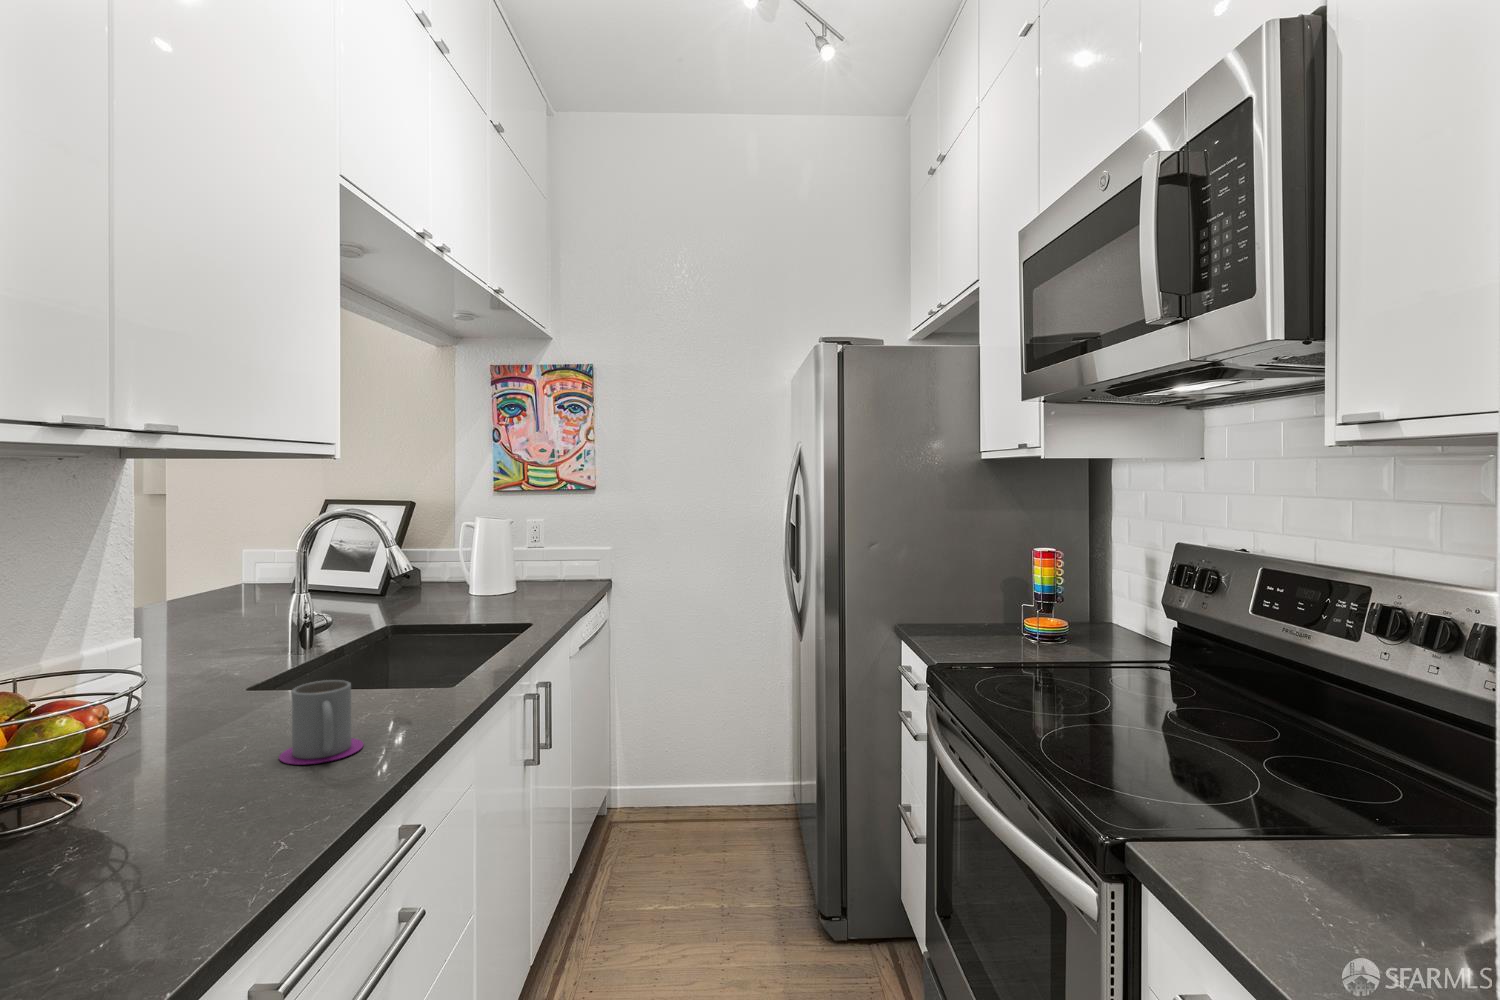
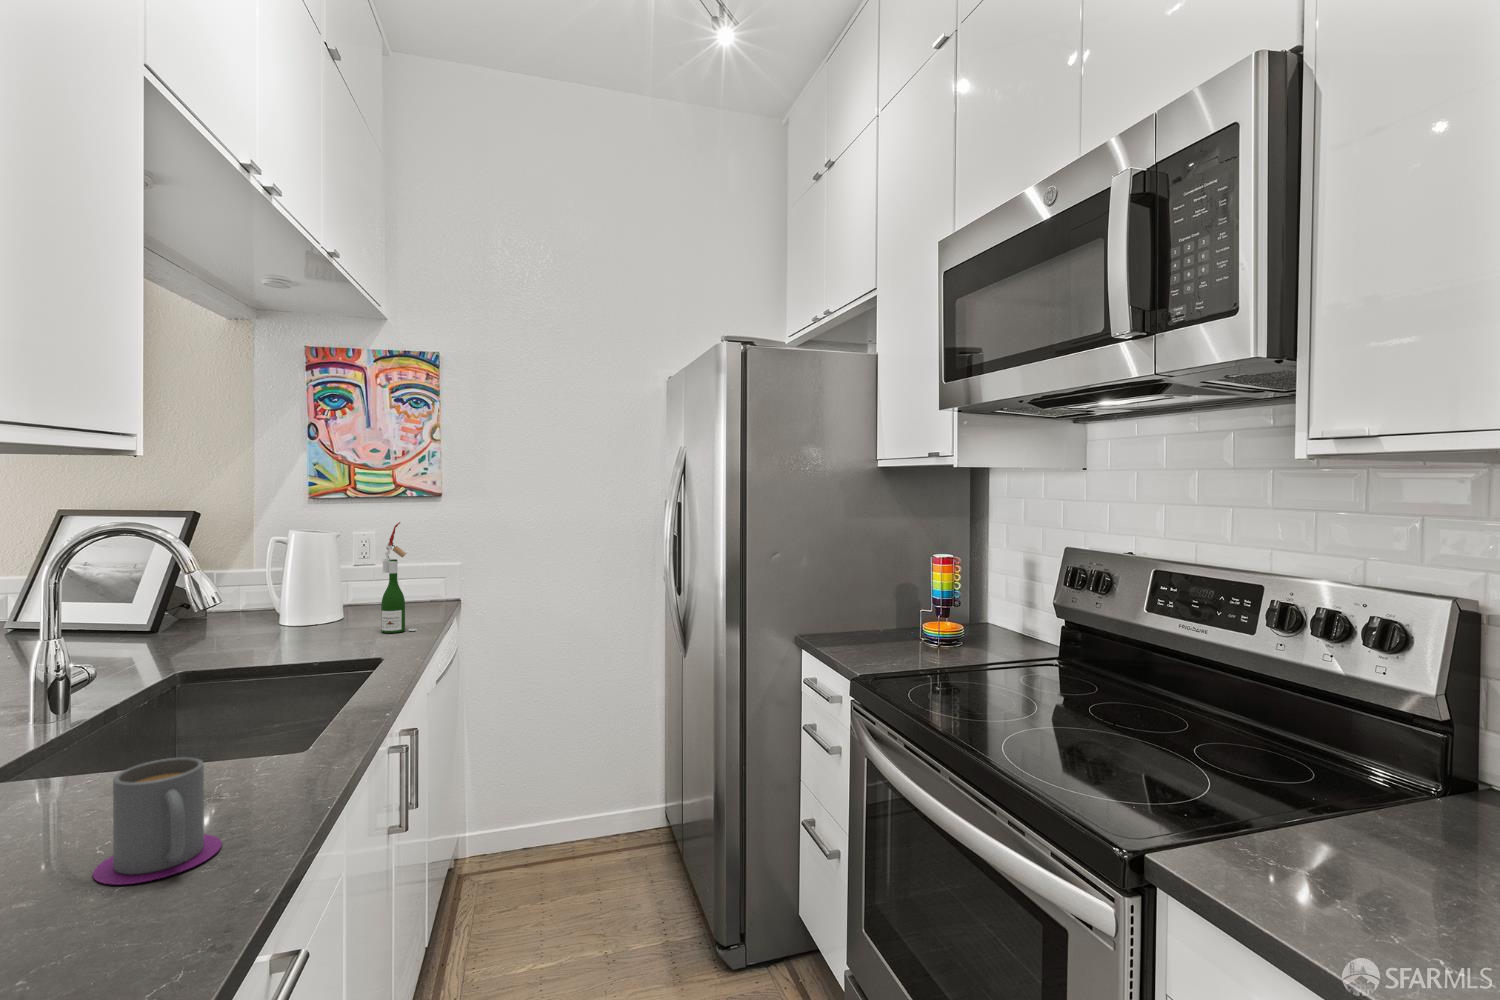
wine bottle: none [539,512,566,606] -> present [381,522,417,633]

